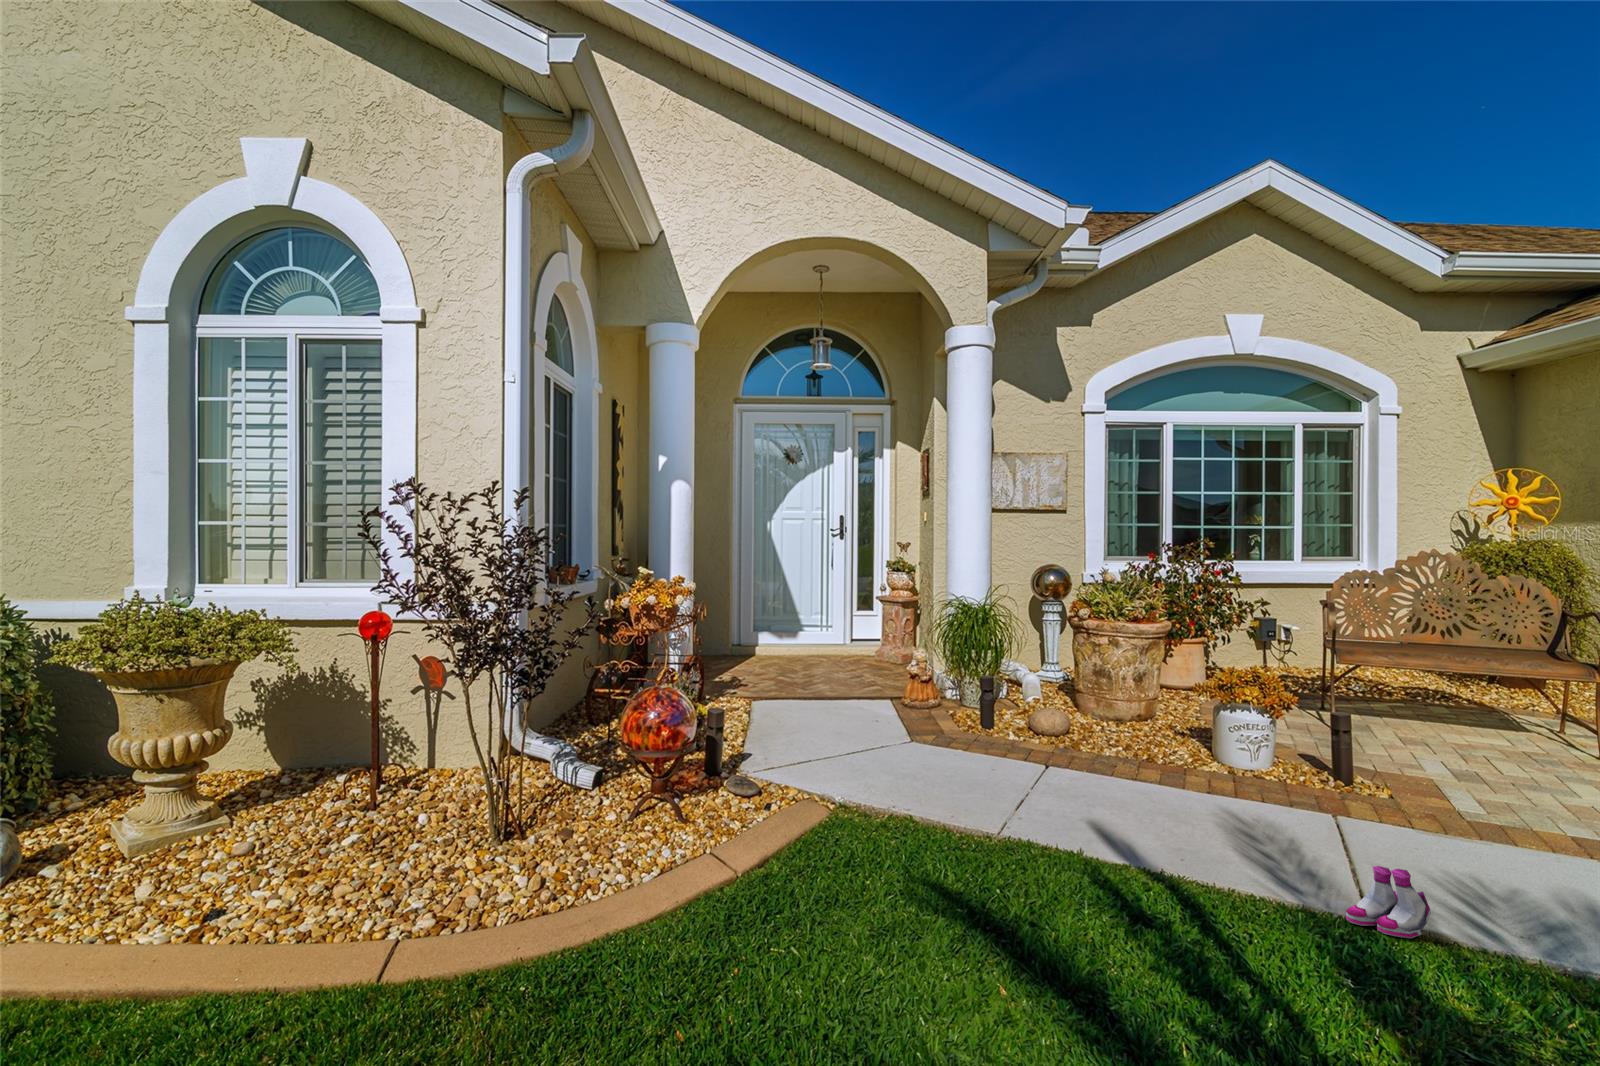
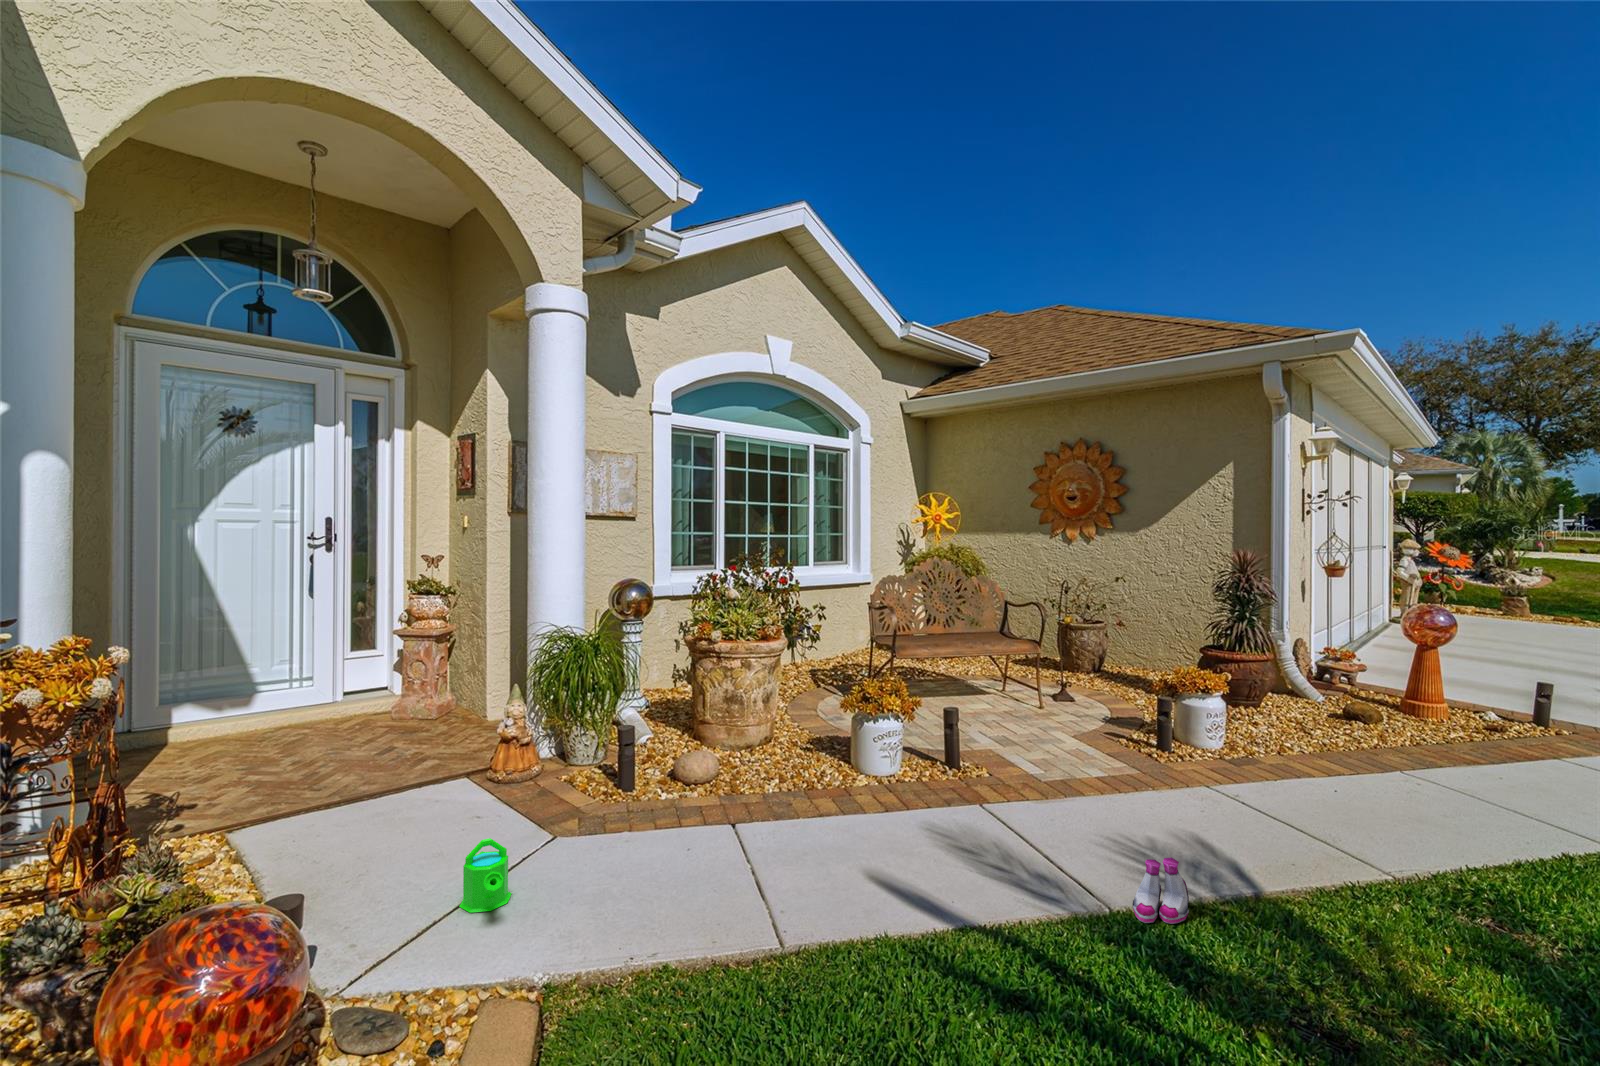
watering can: none [827,716,858,761] -> present [459,838,512,913]

